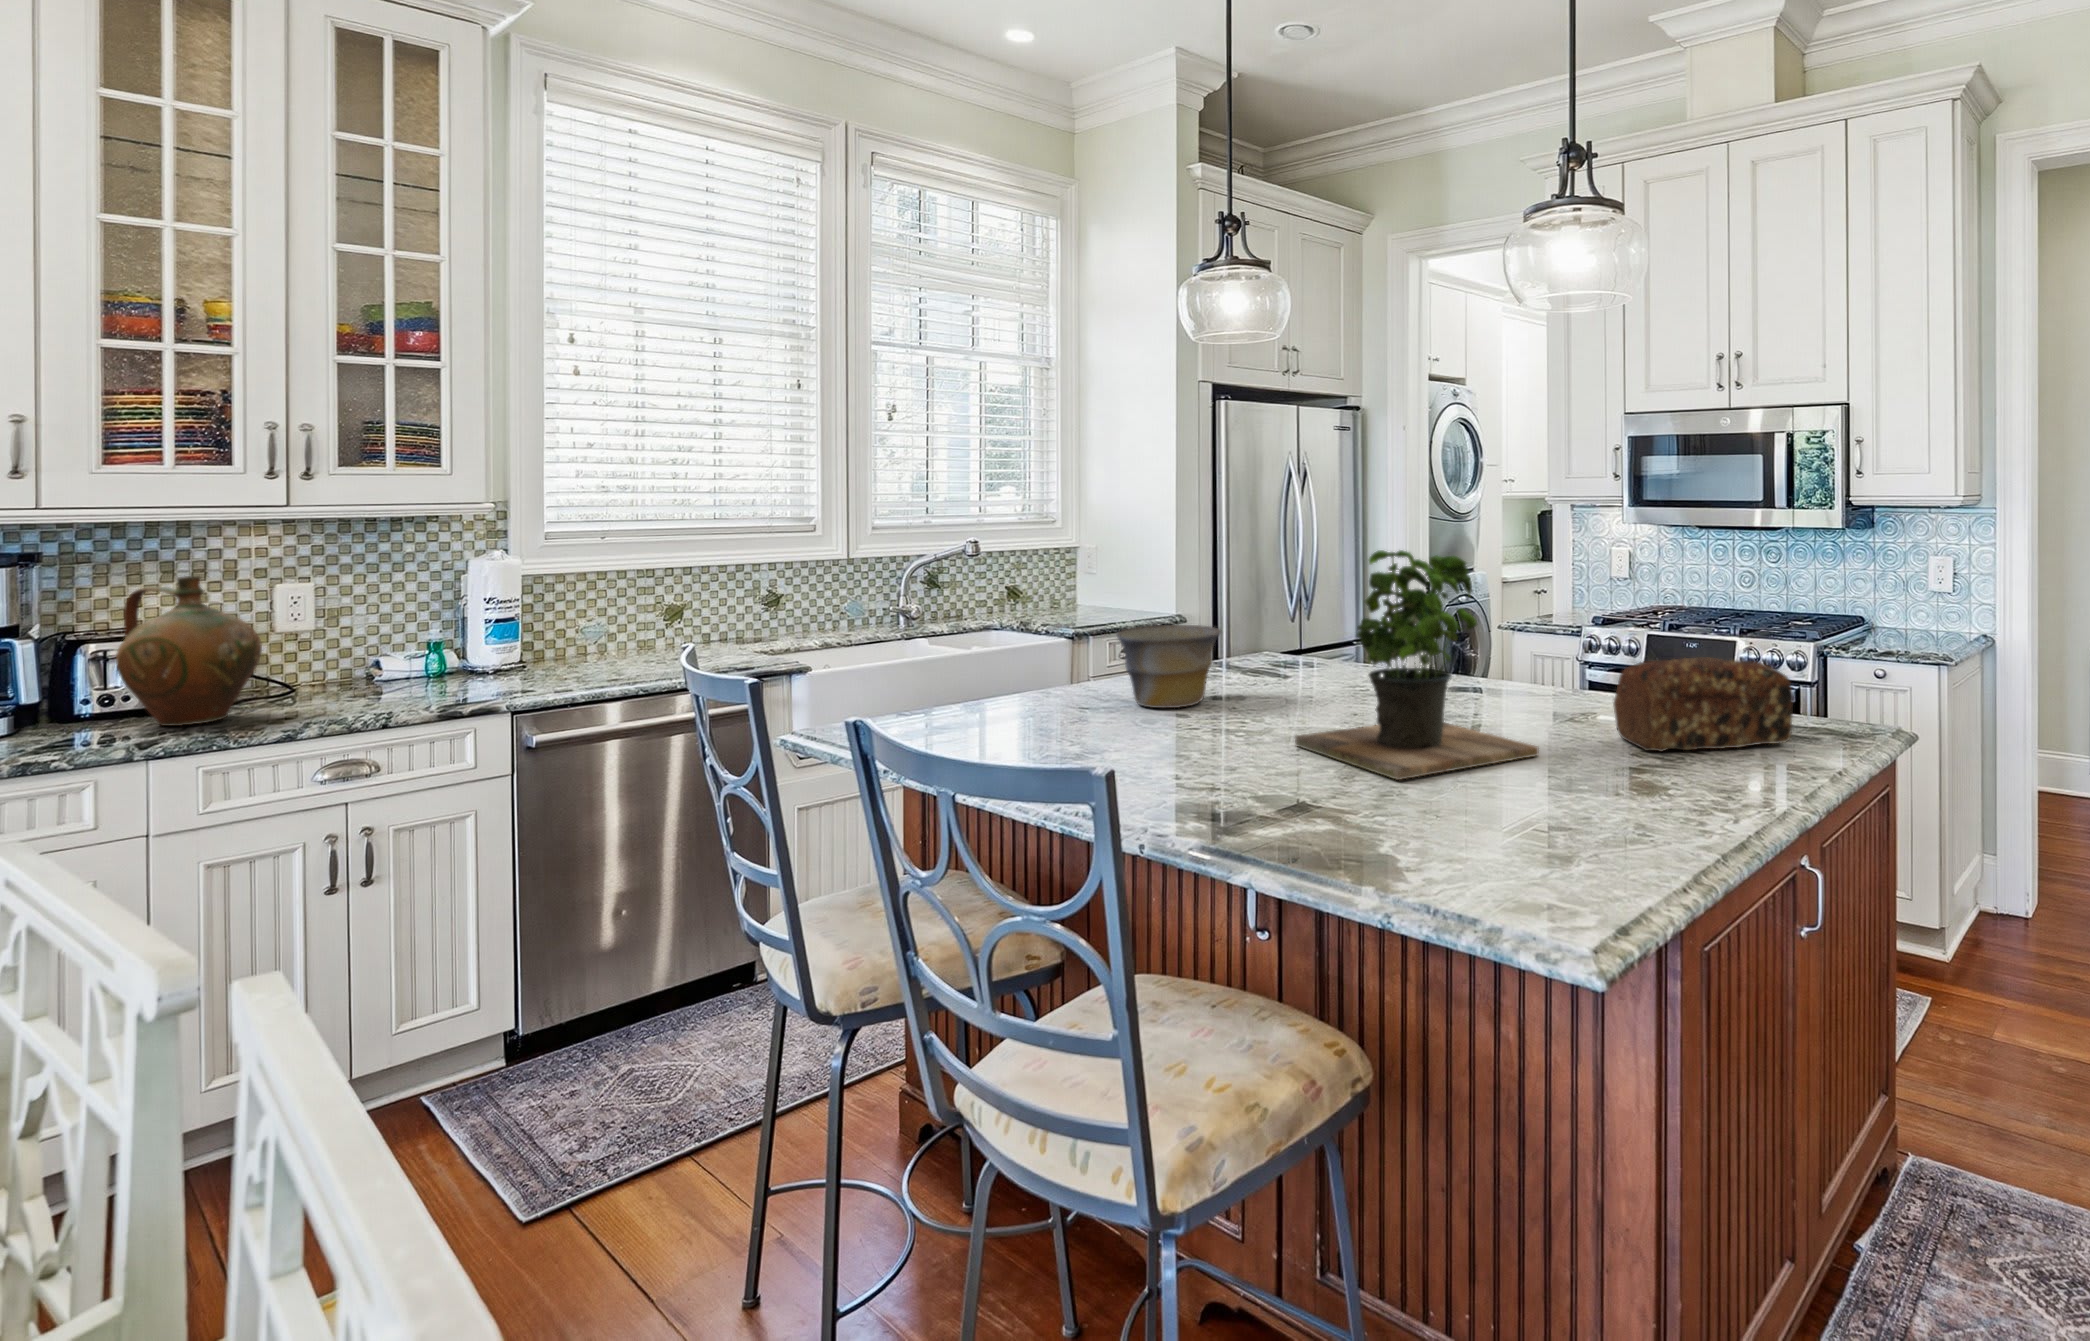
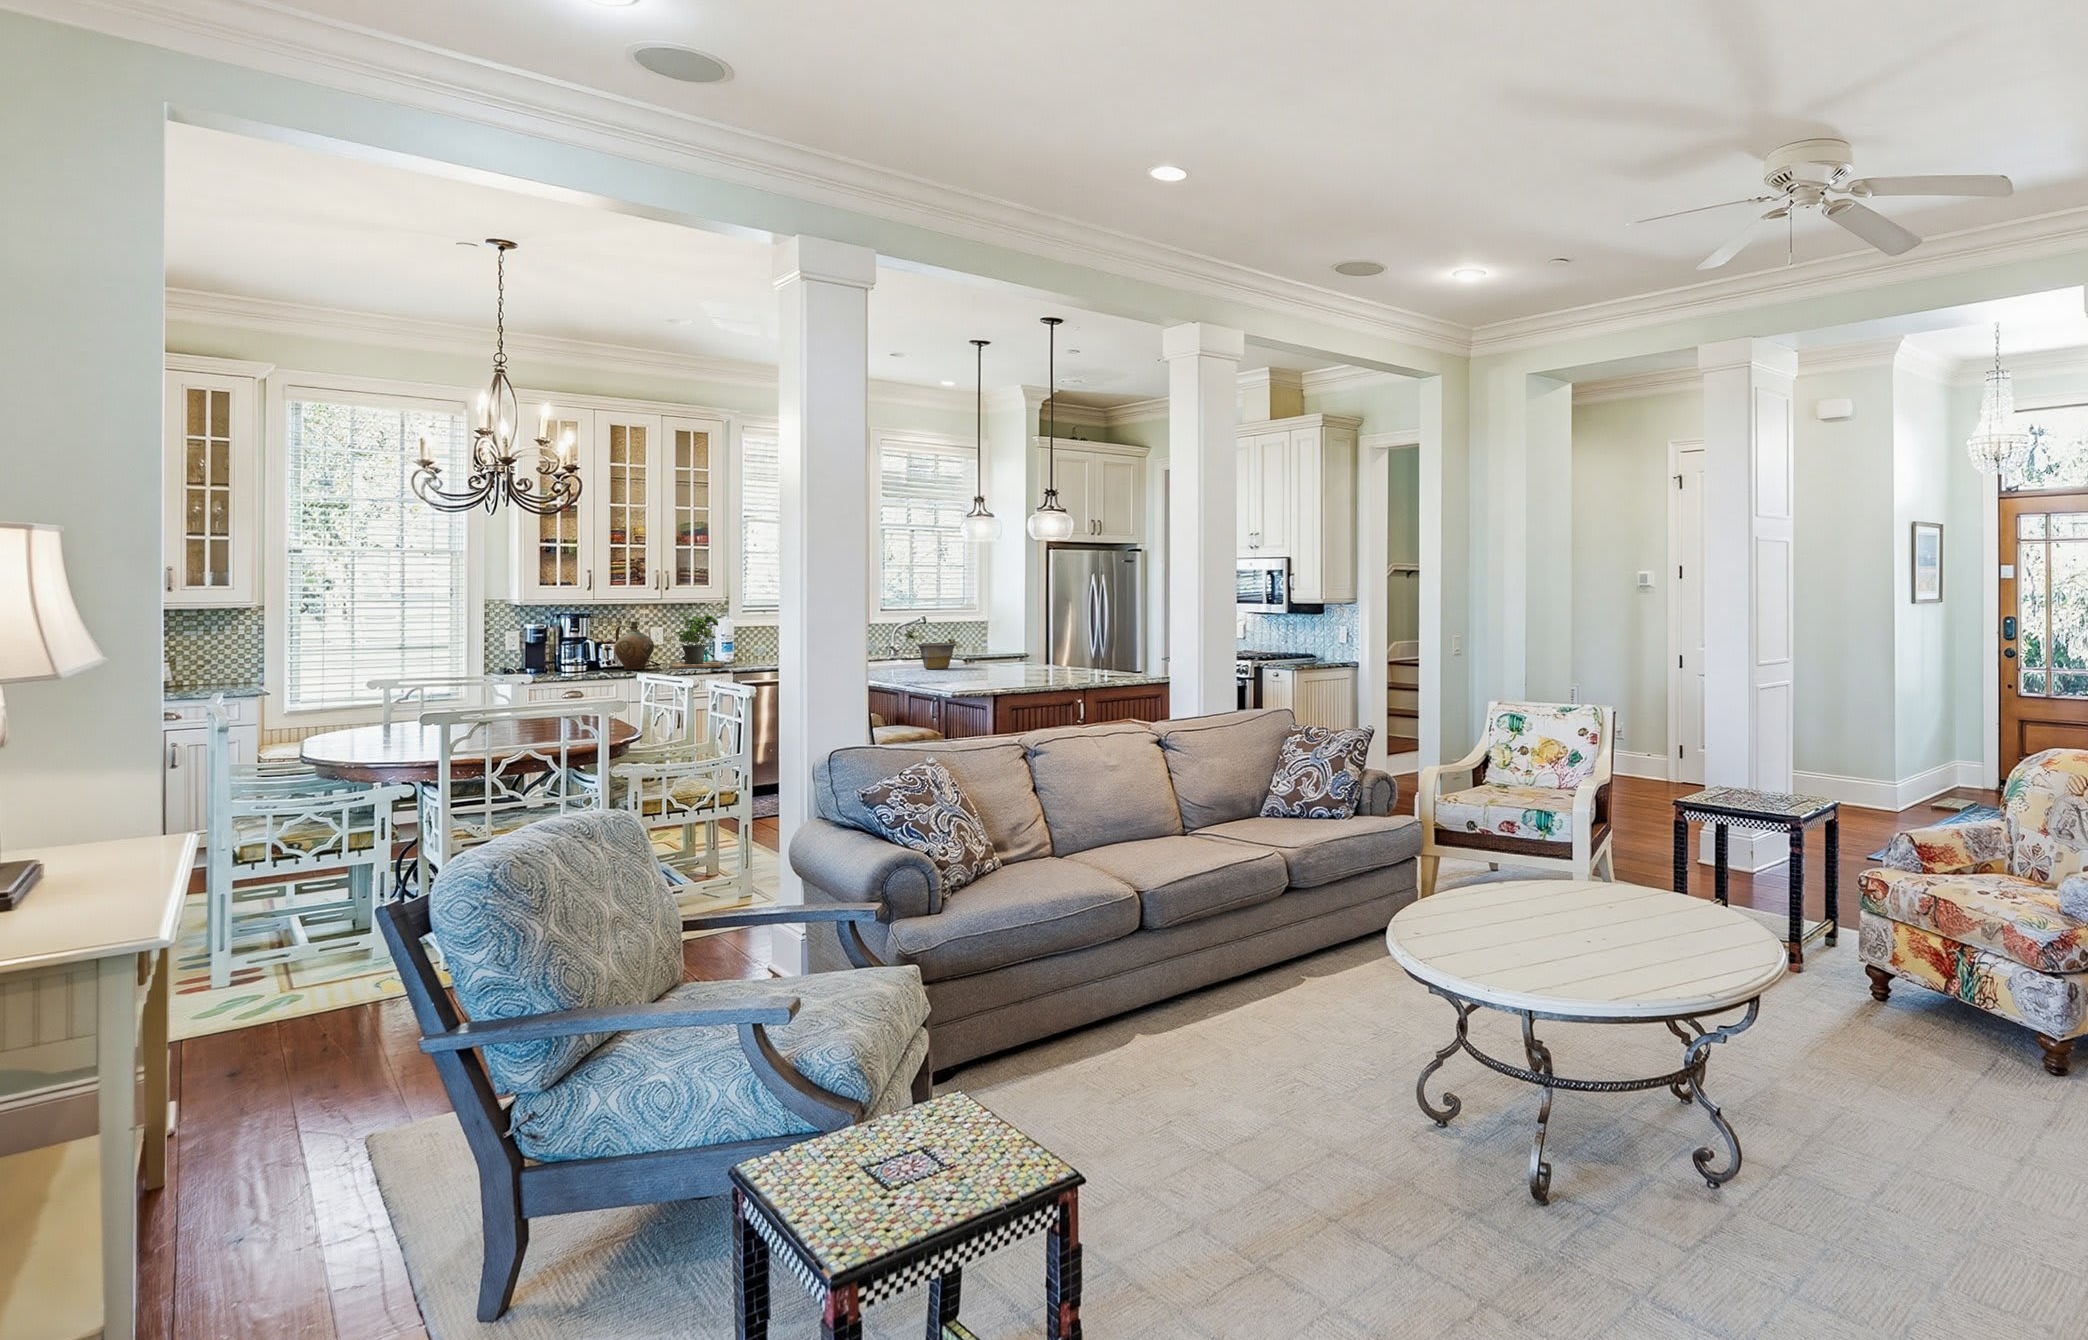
potted plant: present [1295,550,1539,780] -> present [669,613,722,668]
bread loaf: present [1613,657,1794,752] -> none [1047,651,1099,677]

